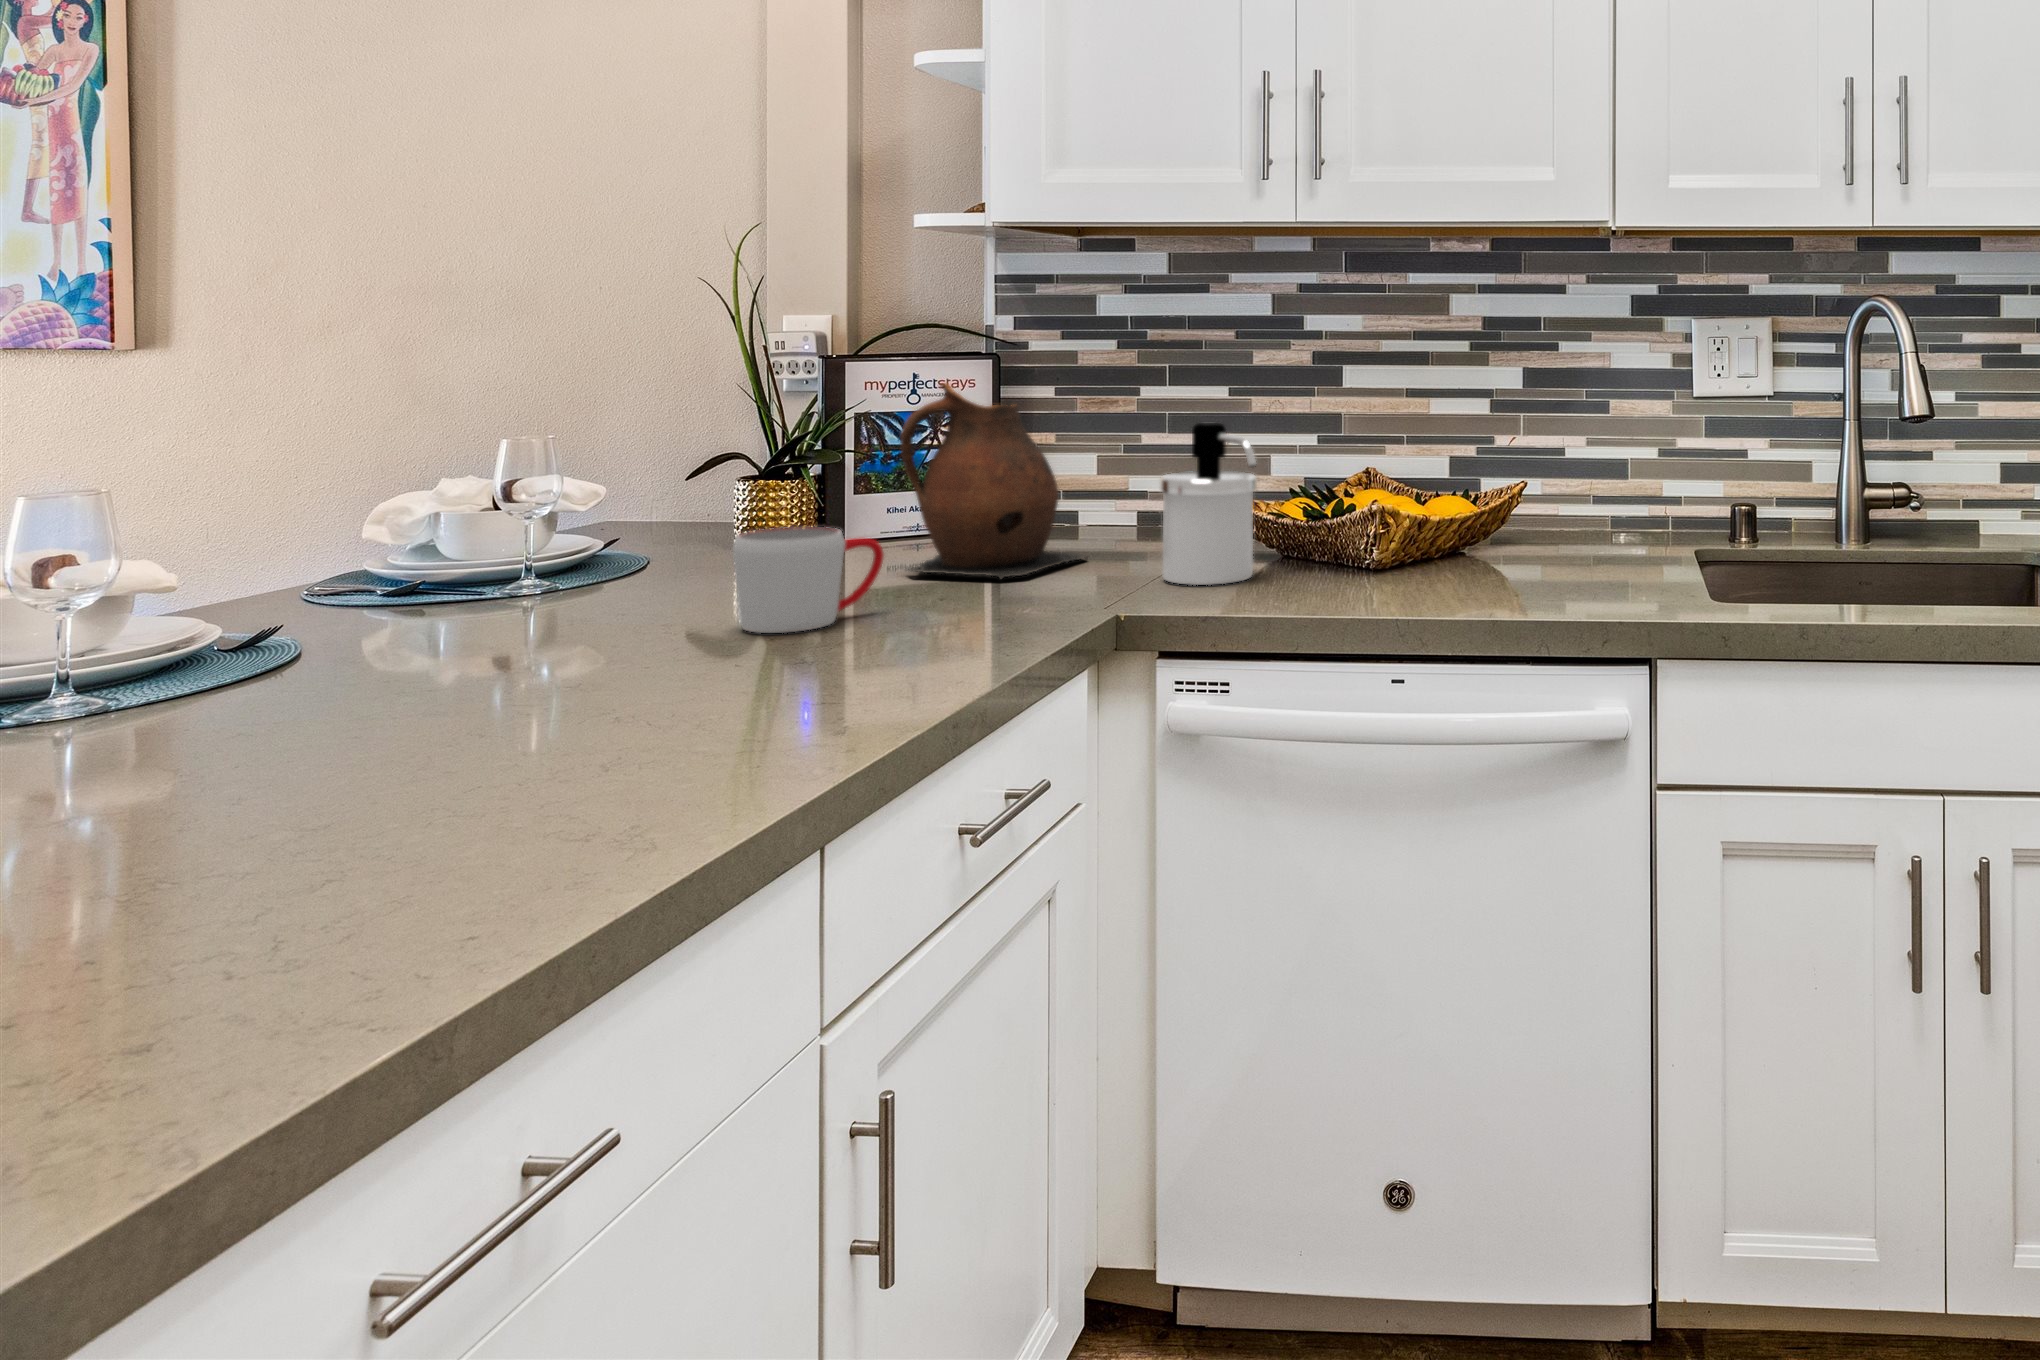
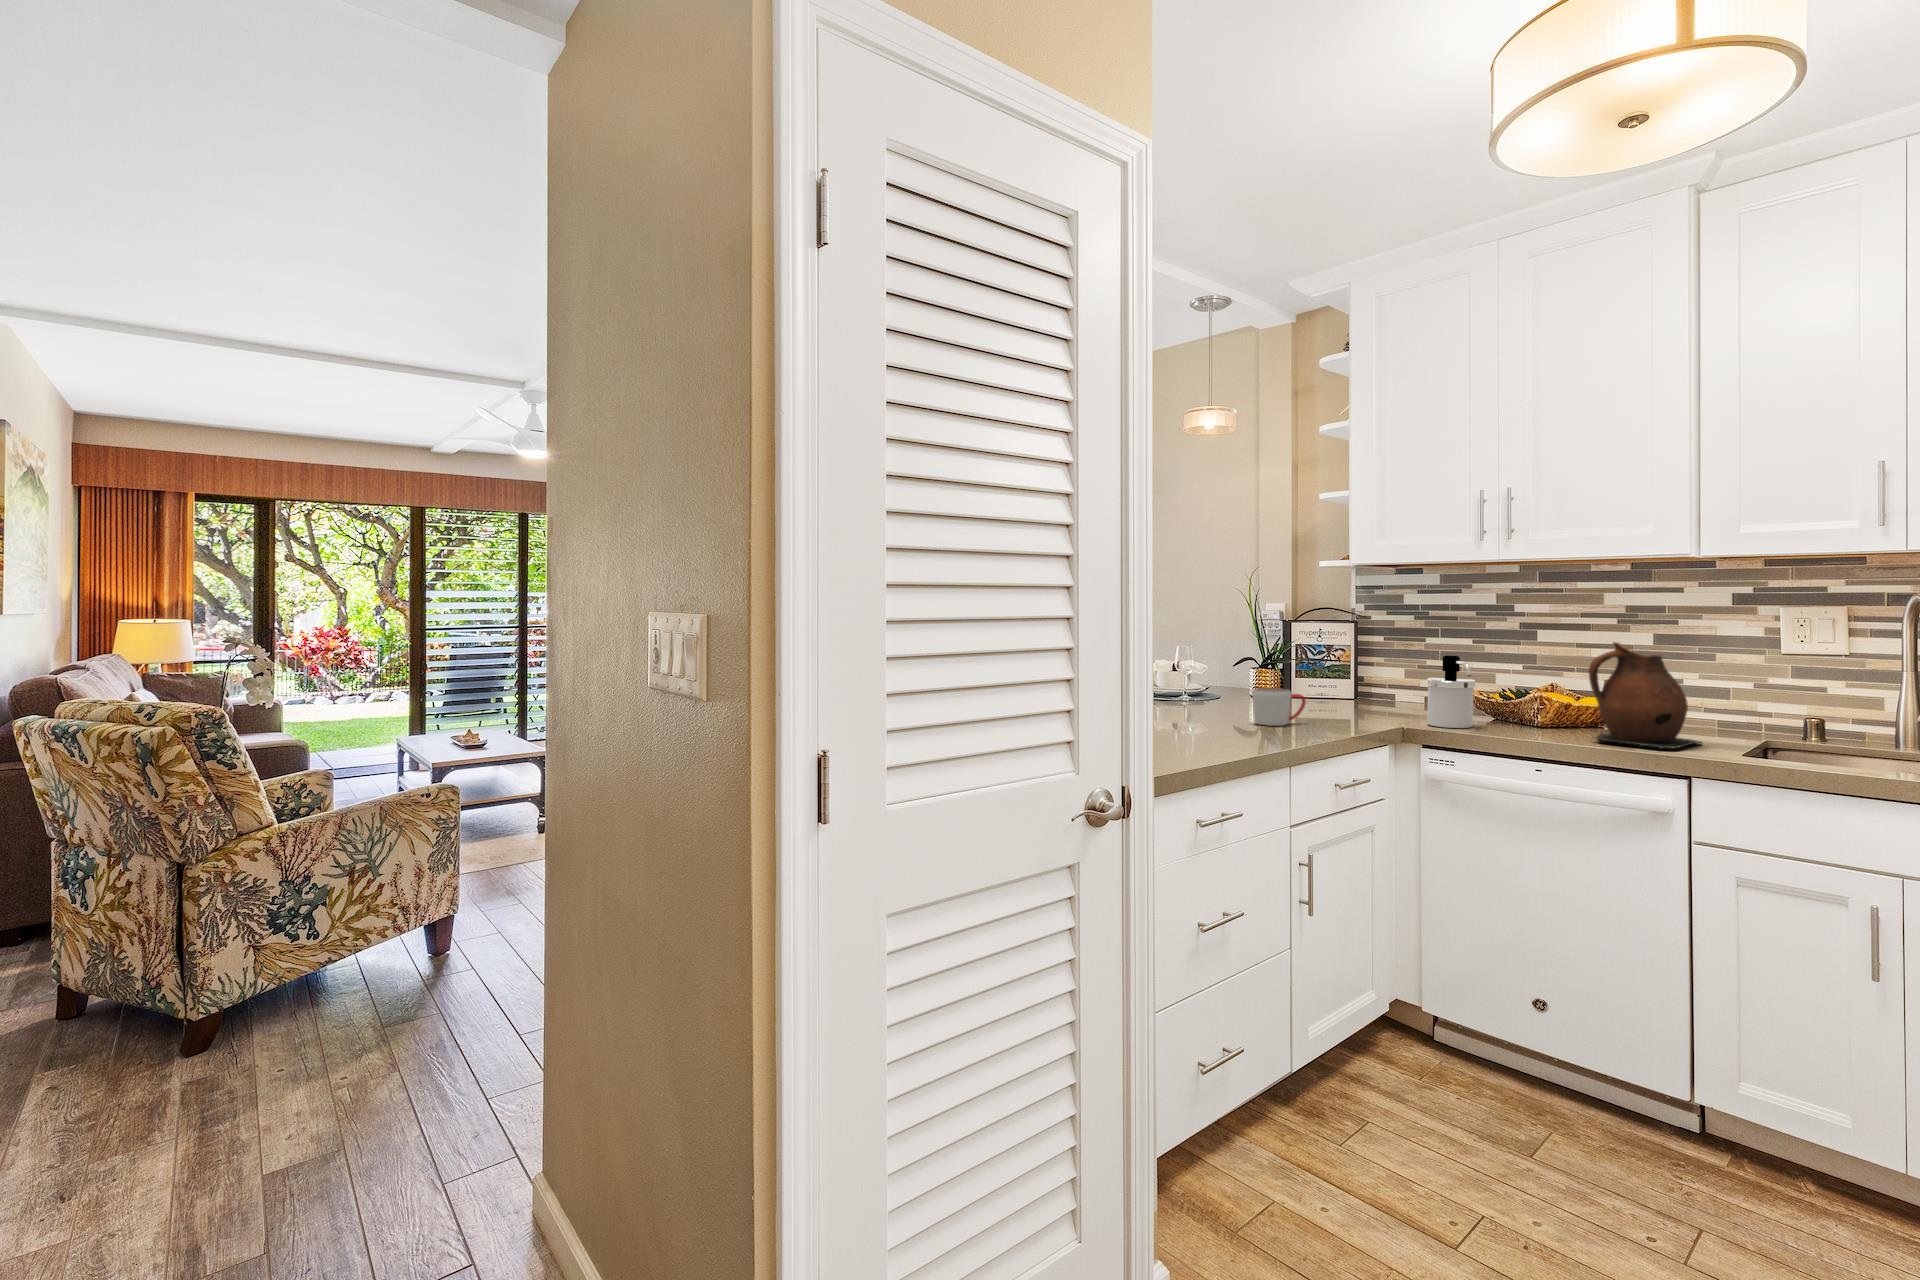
ceramic pitcher: present [900,383,1087,579] -> present [1589,642,1702,749]

